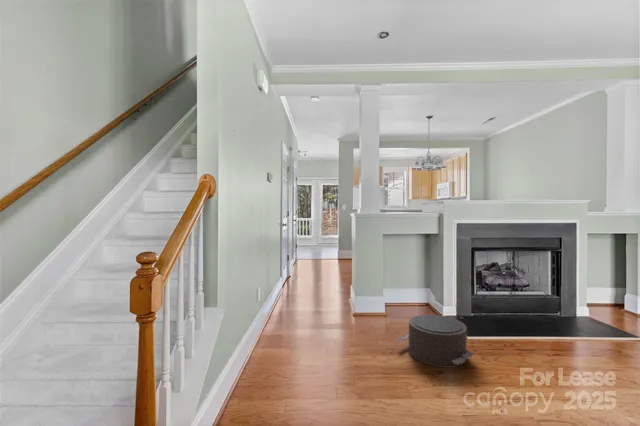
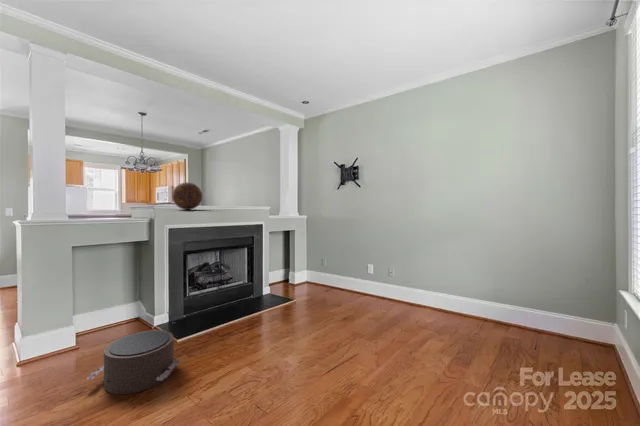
decorative orb: none [461,174,493,203] -> present [172,182,202,210]

